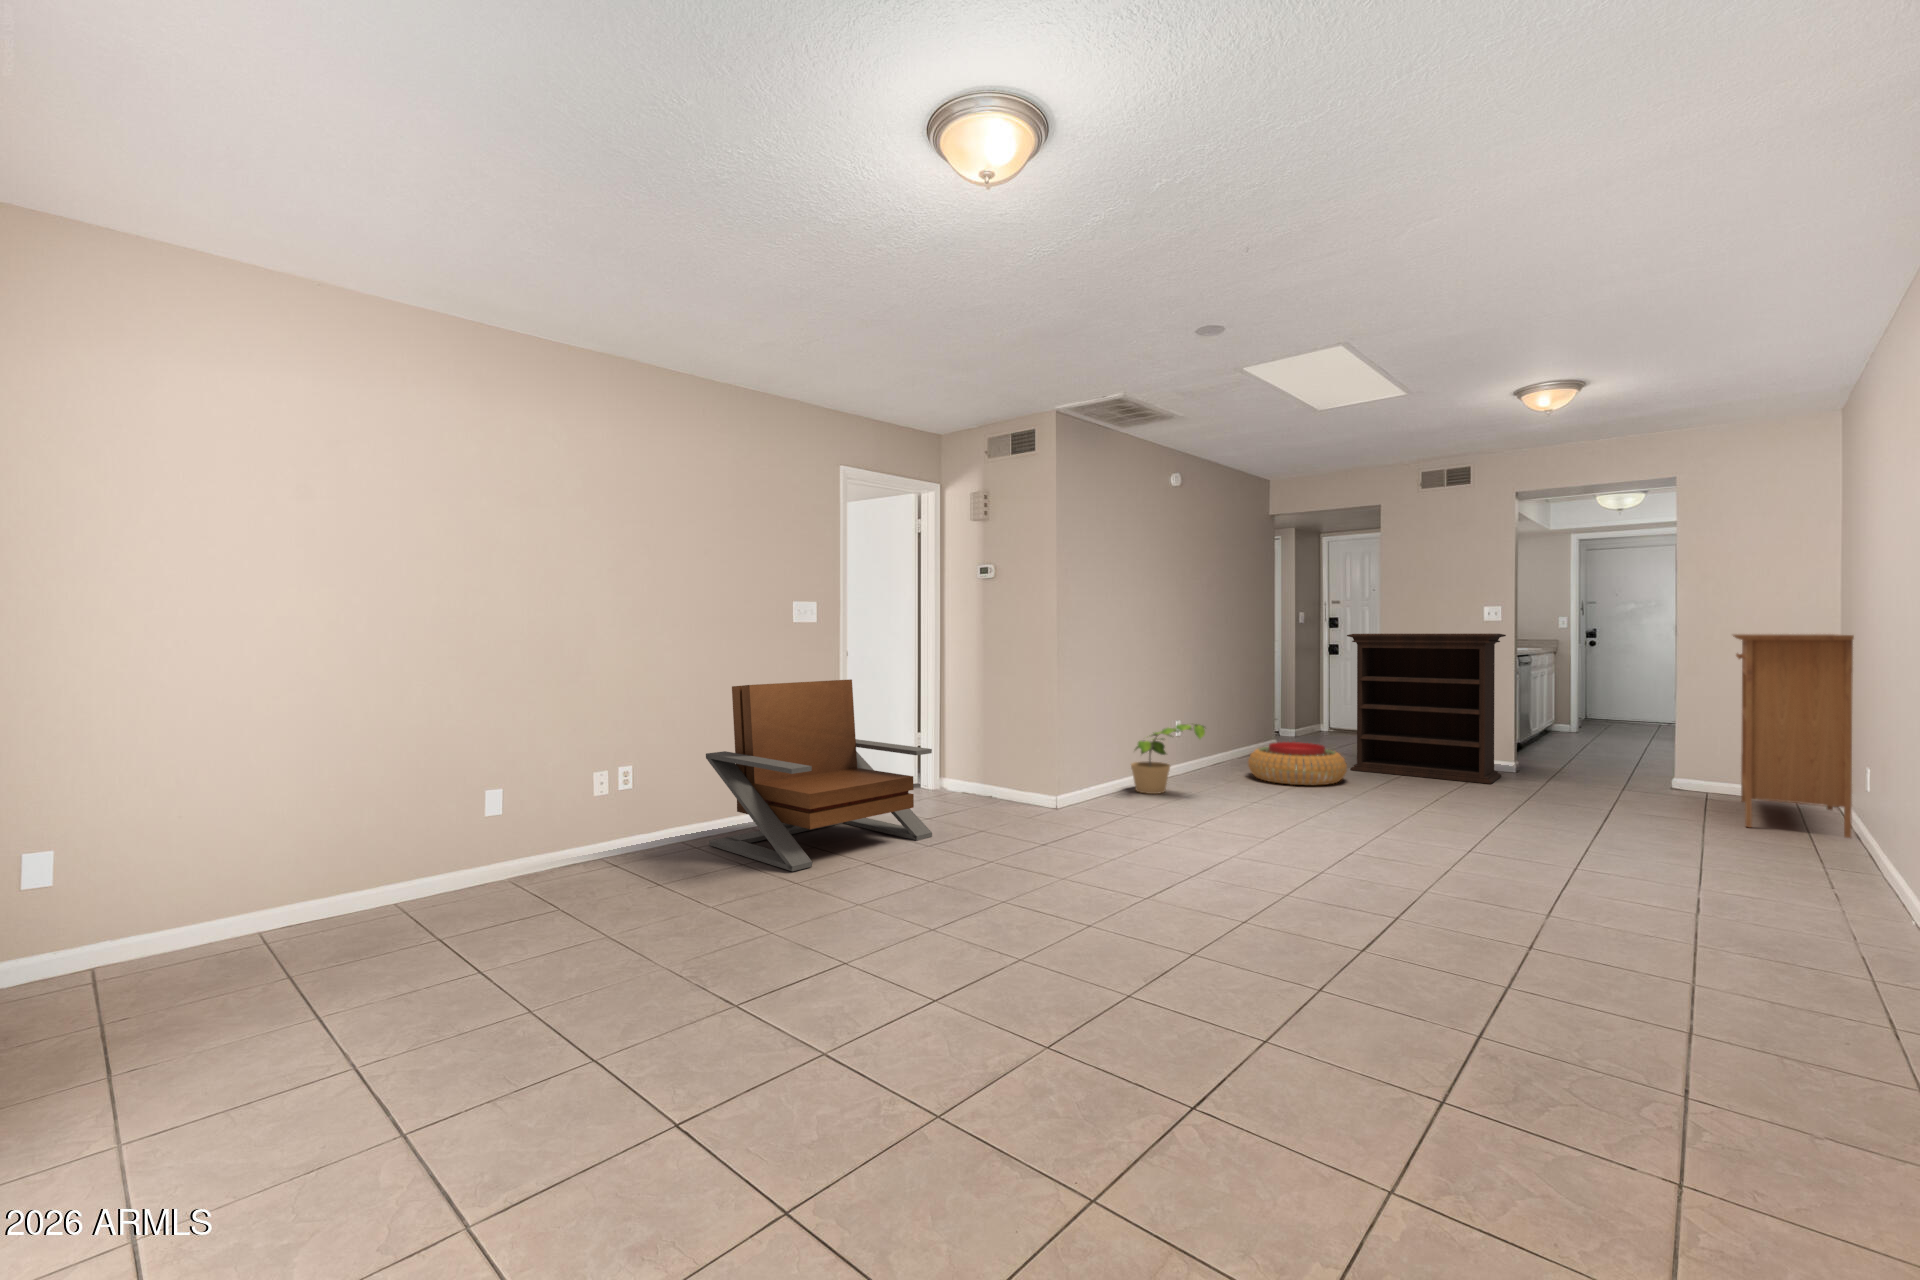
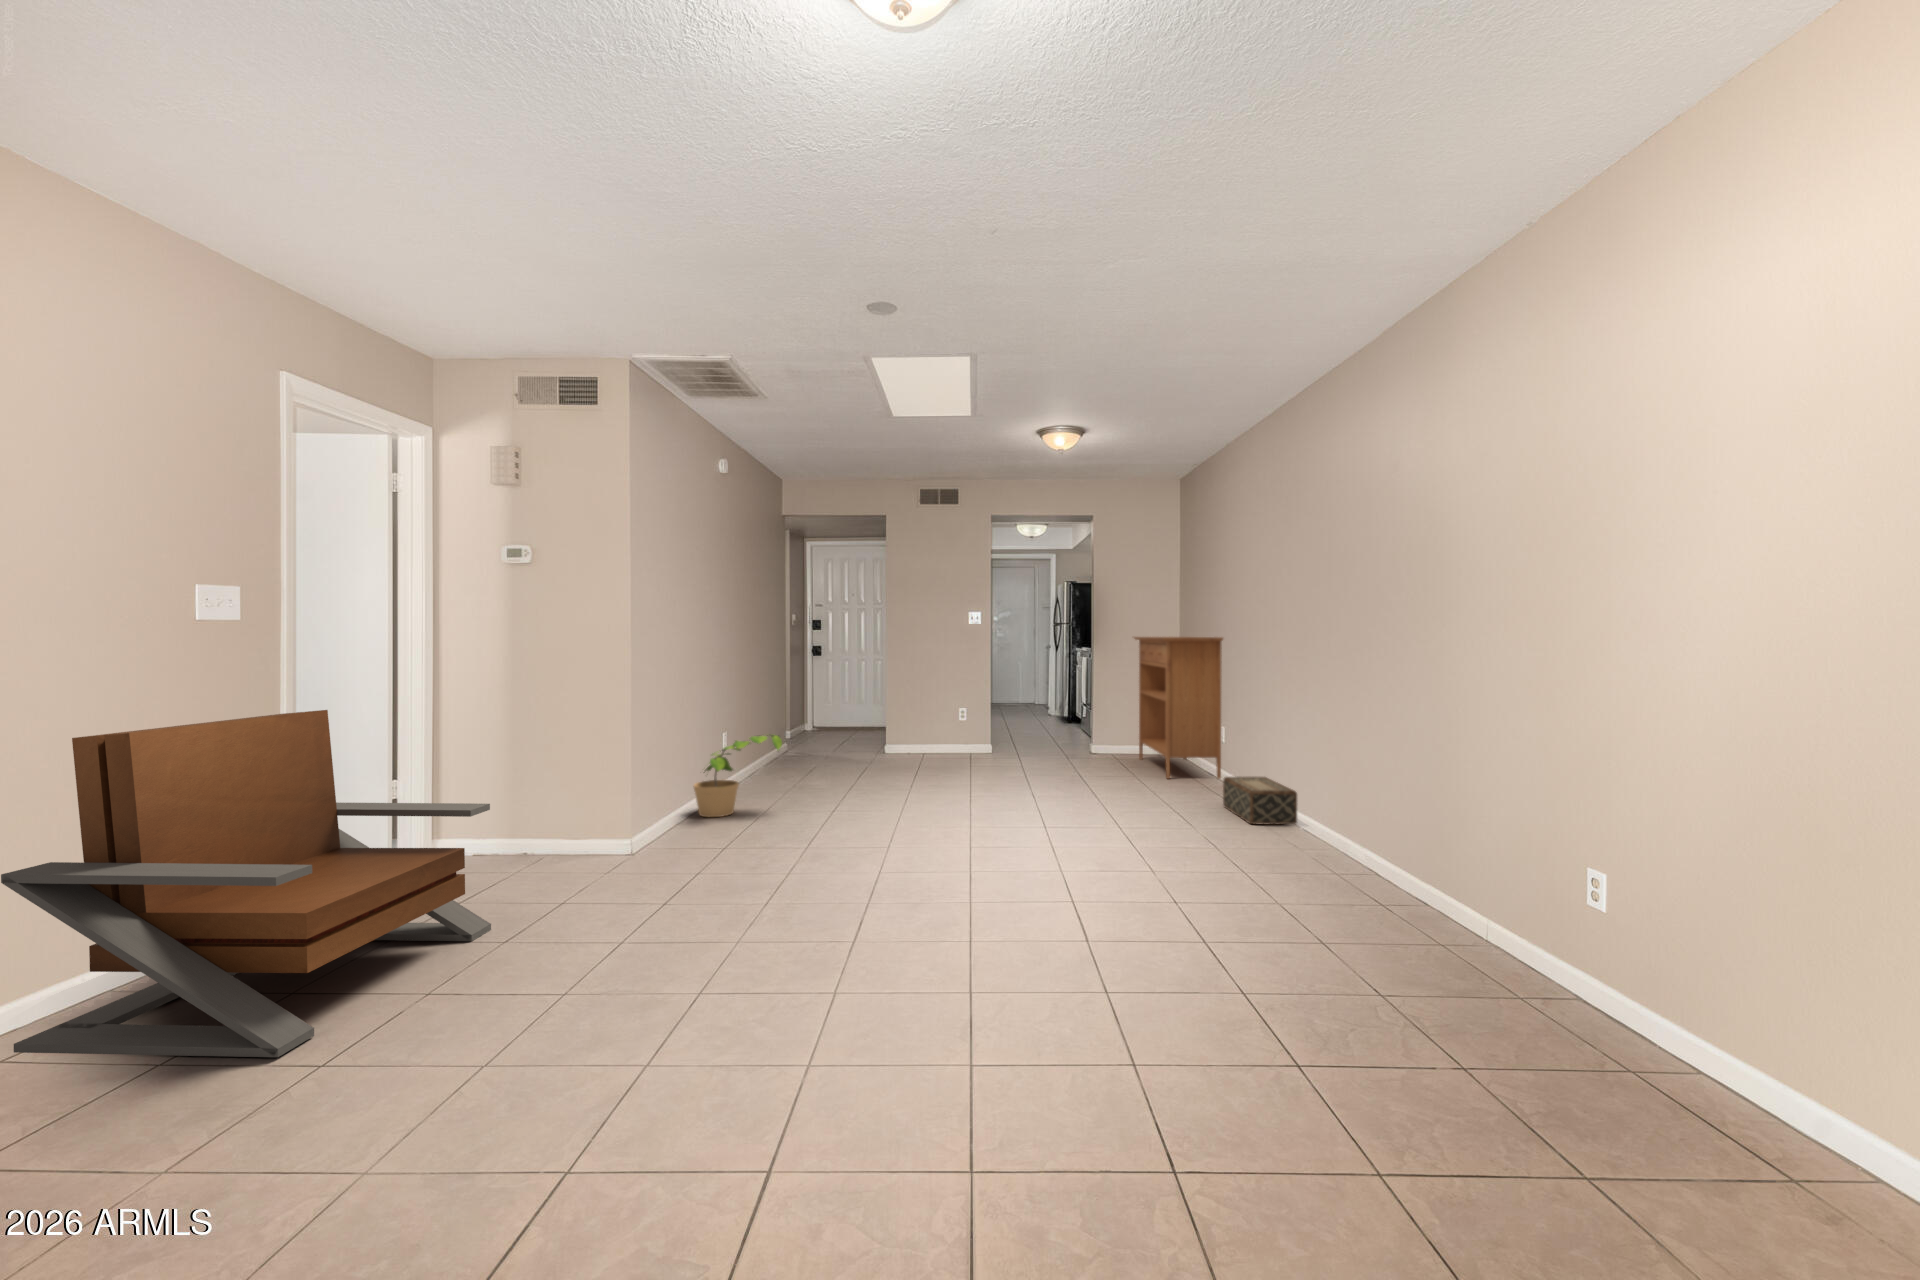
bookshelf: present [1347,634,1506,784] -> none [871,636,992,765]
pouf: present [1248,742,1347,785] -> none [794,743,886,786]
woven basket: none [1787,827,1891,904] -> present [1223,777,1297,824]

